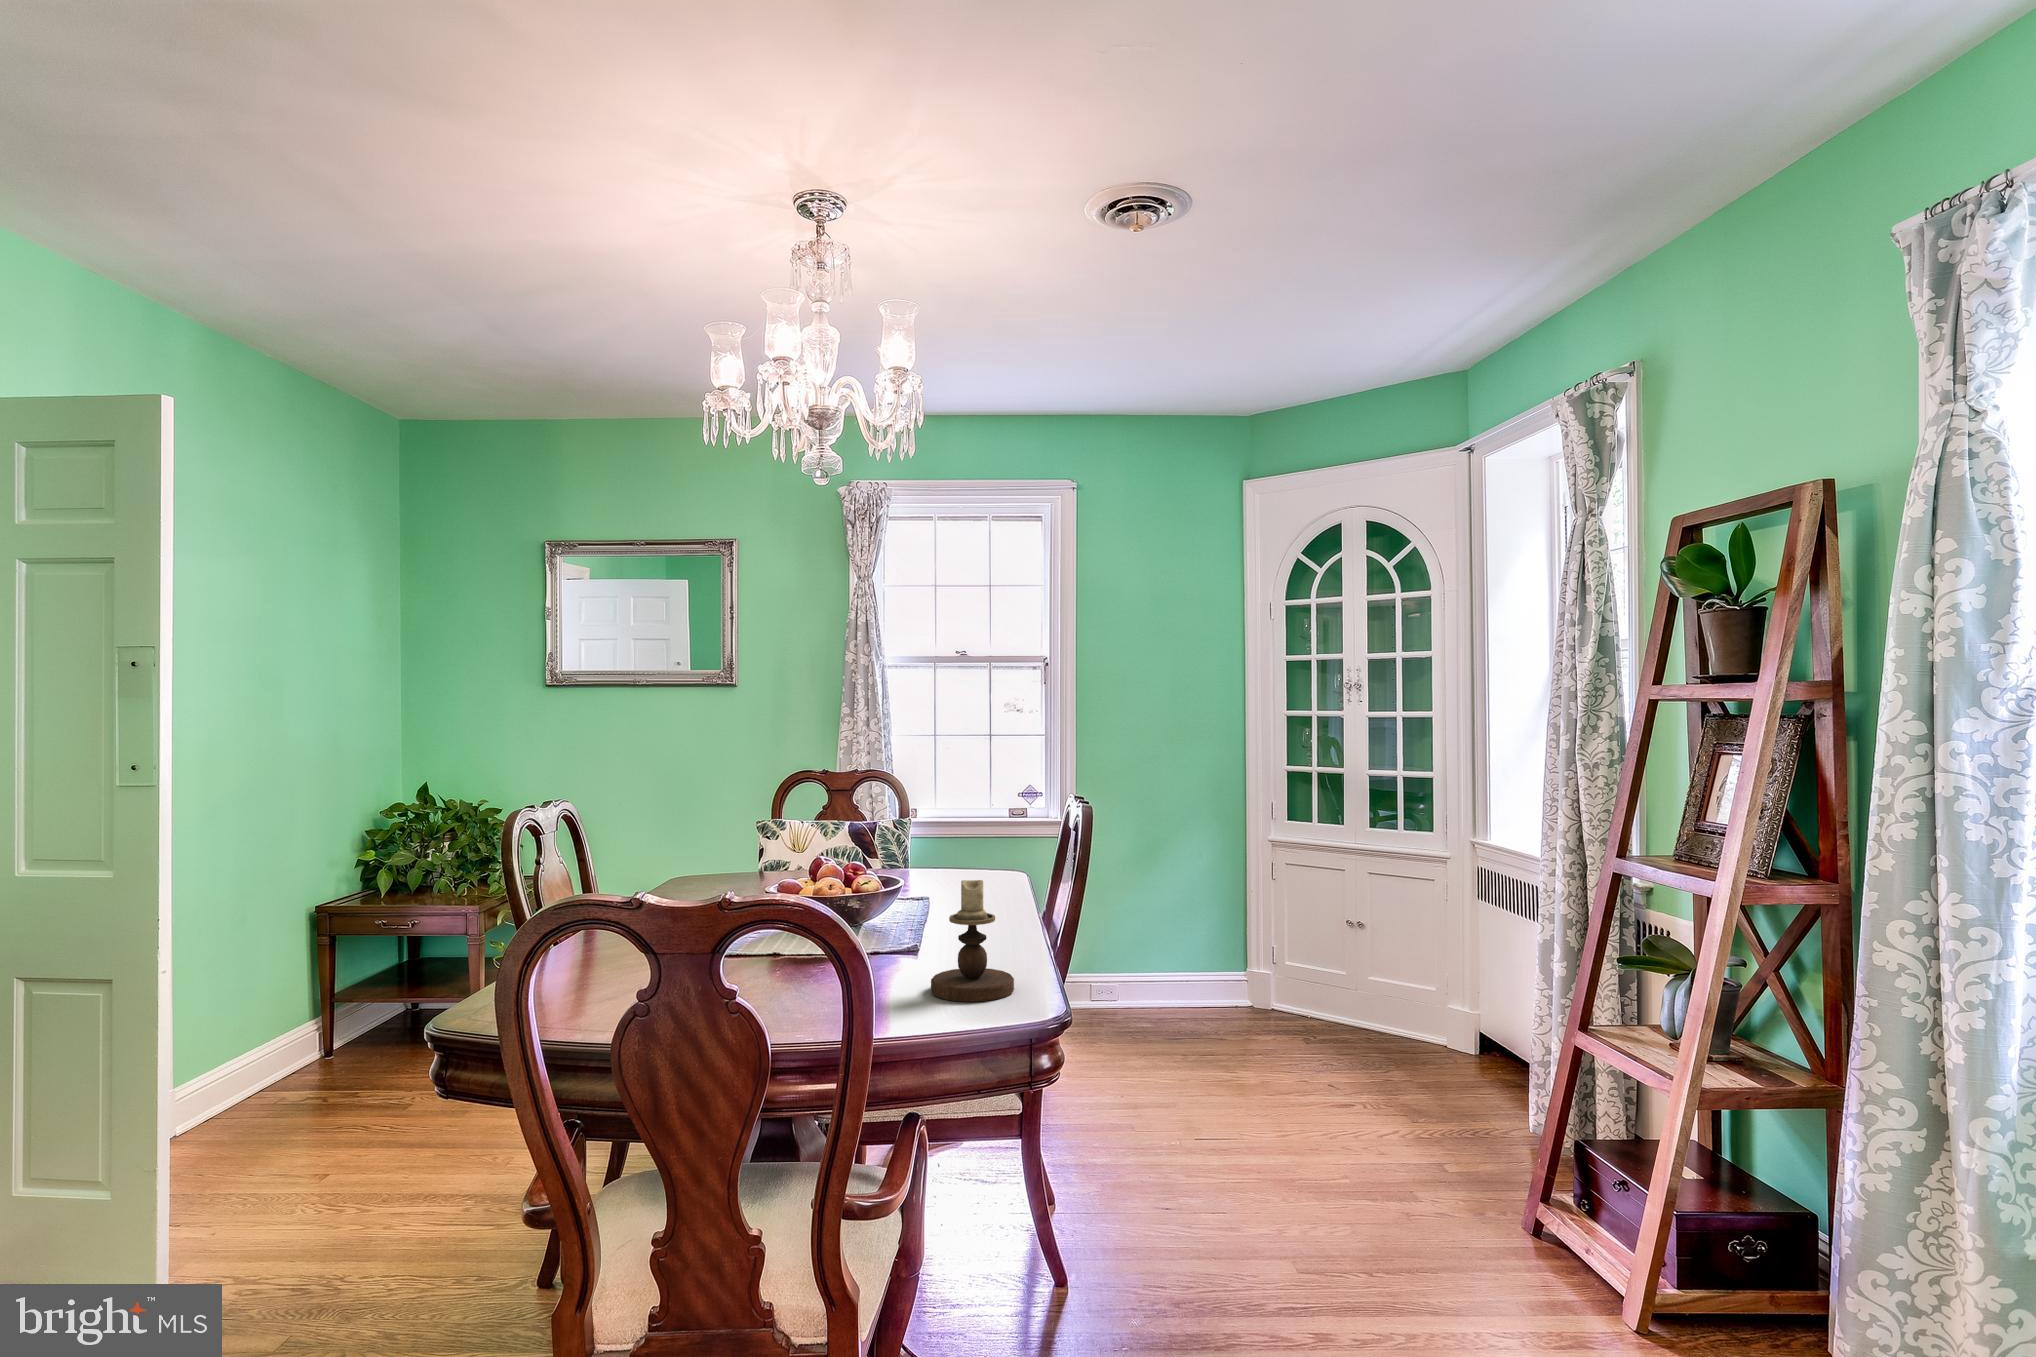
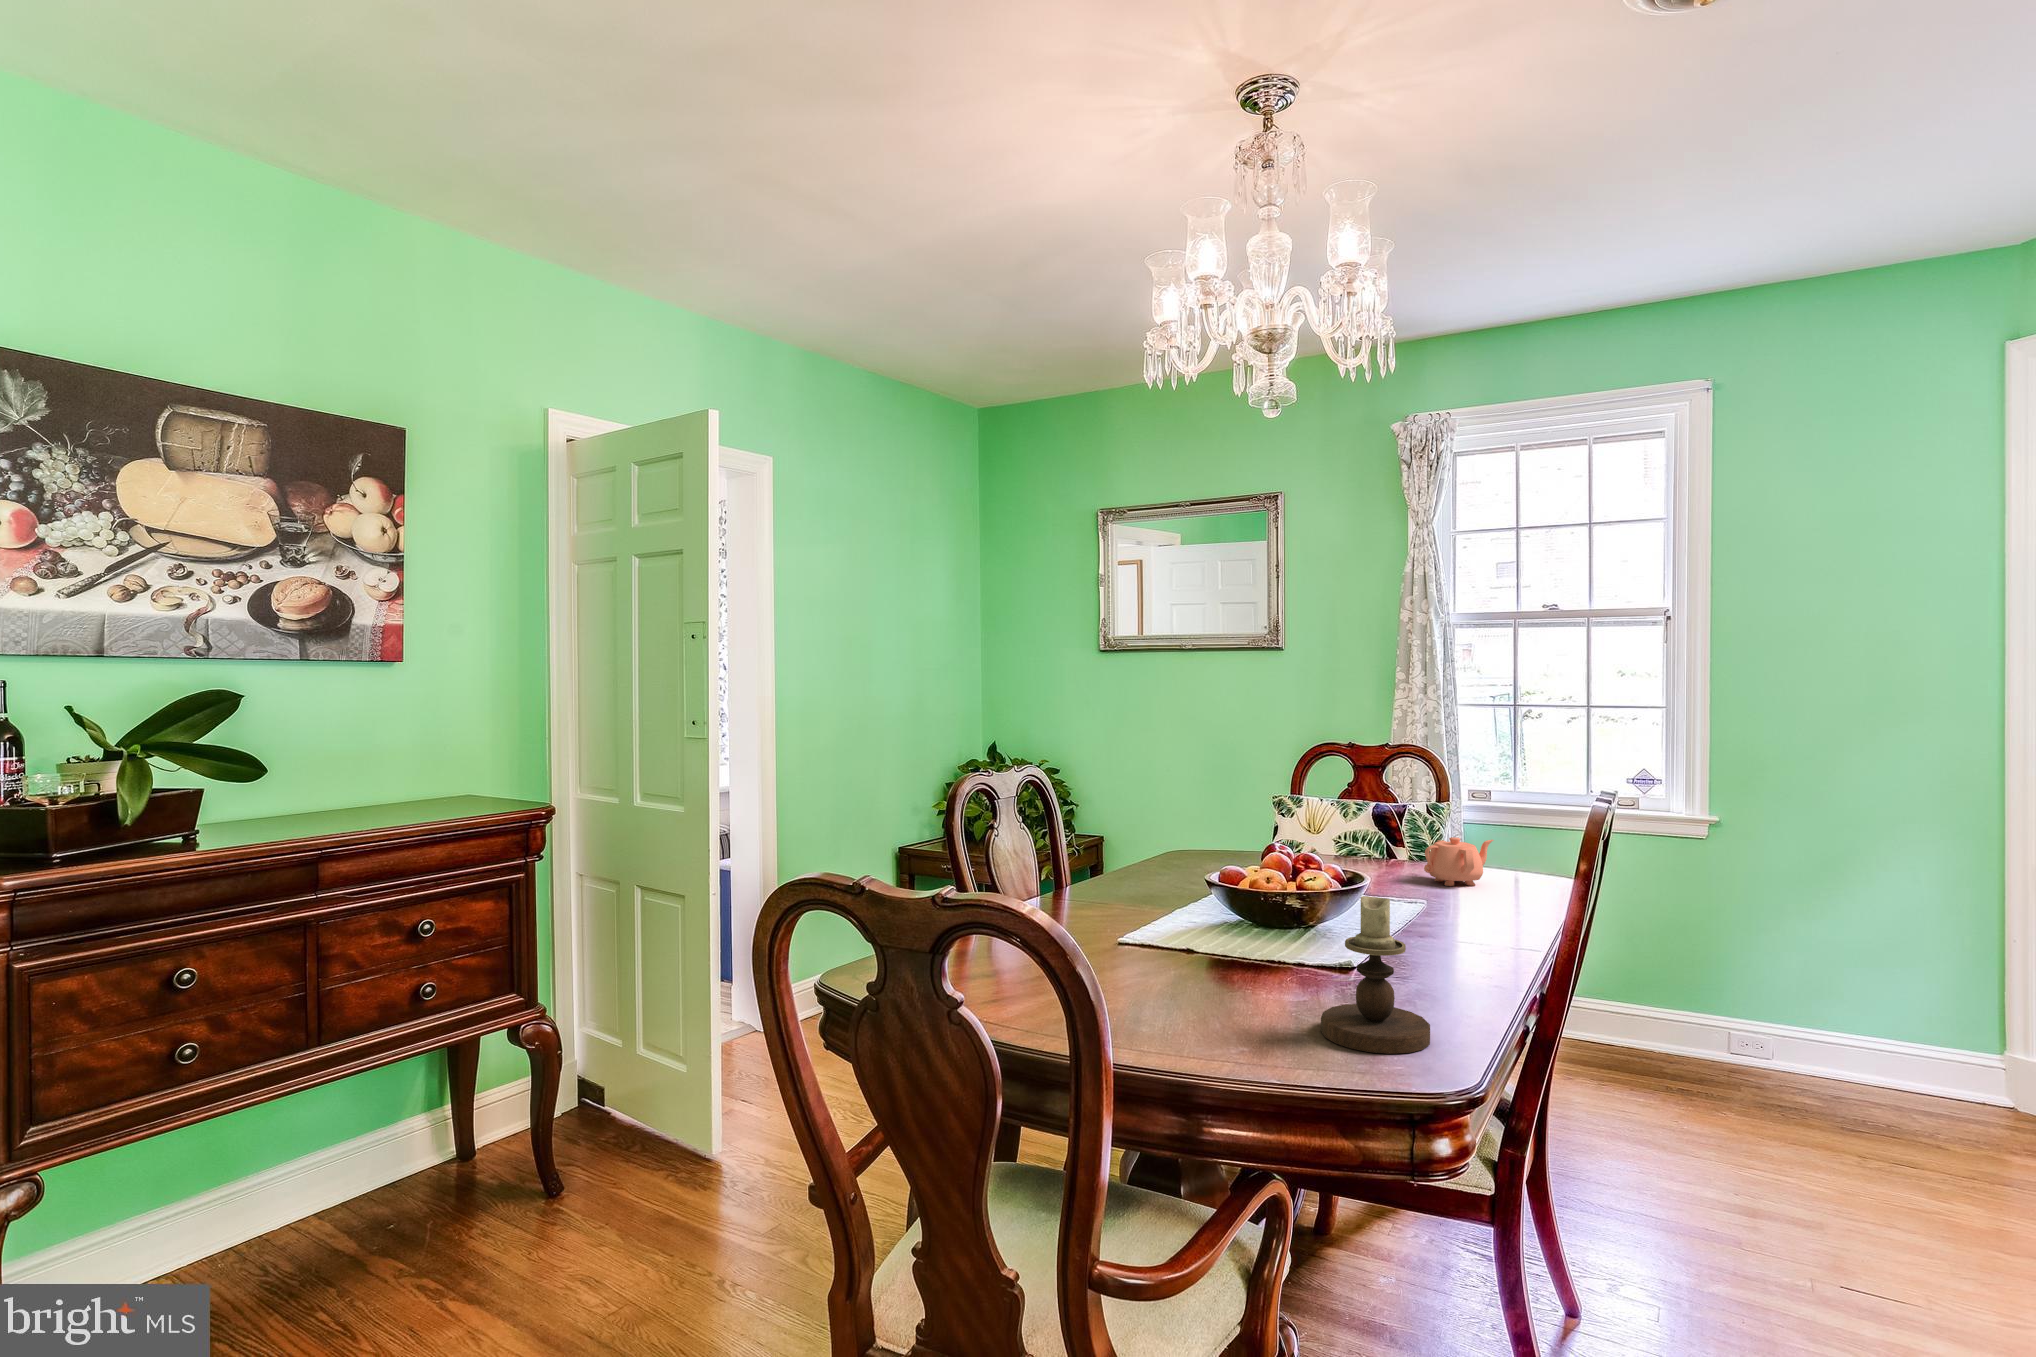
teapot: none [913,843,963,884] -> present [1424,837,1493,886]

